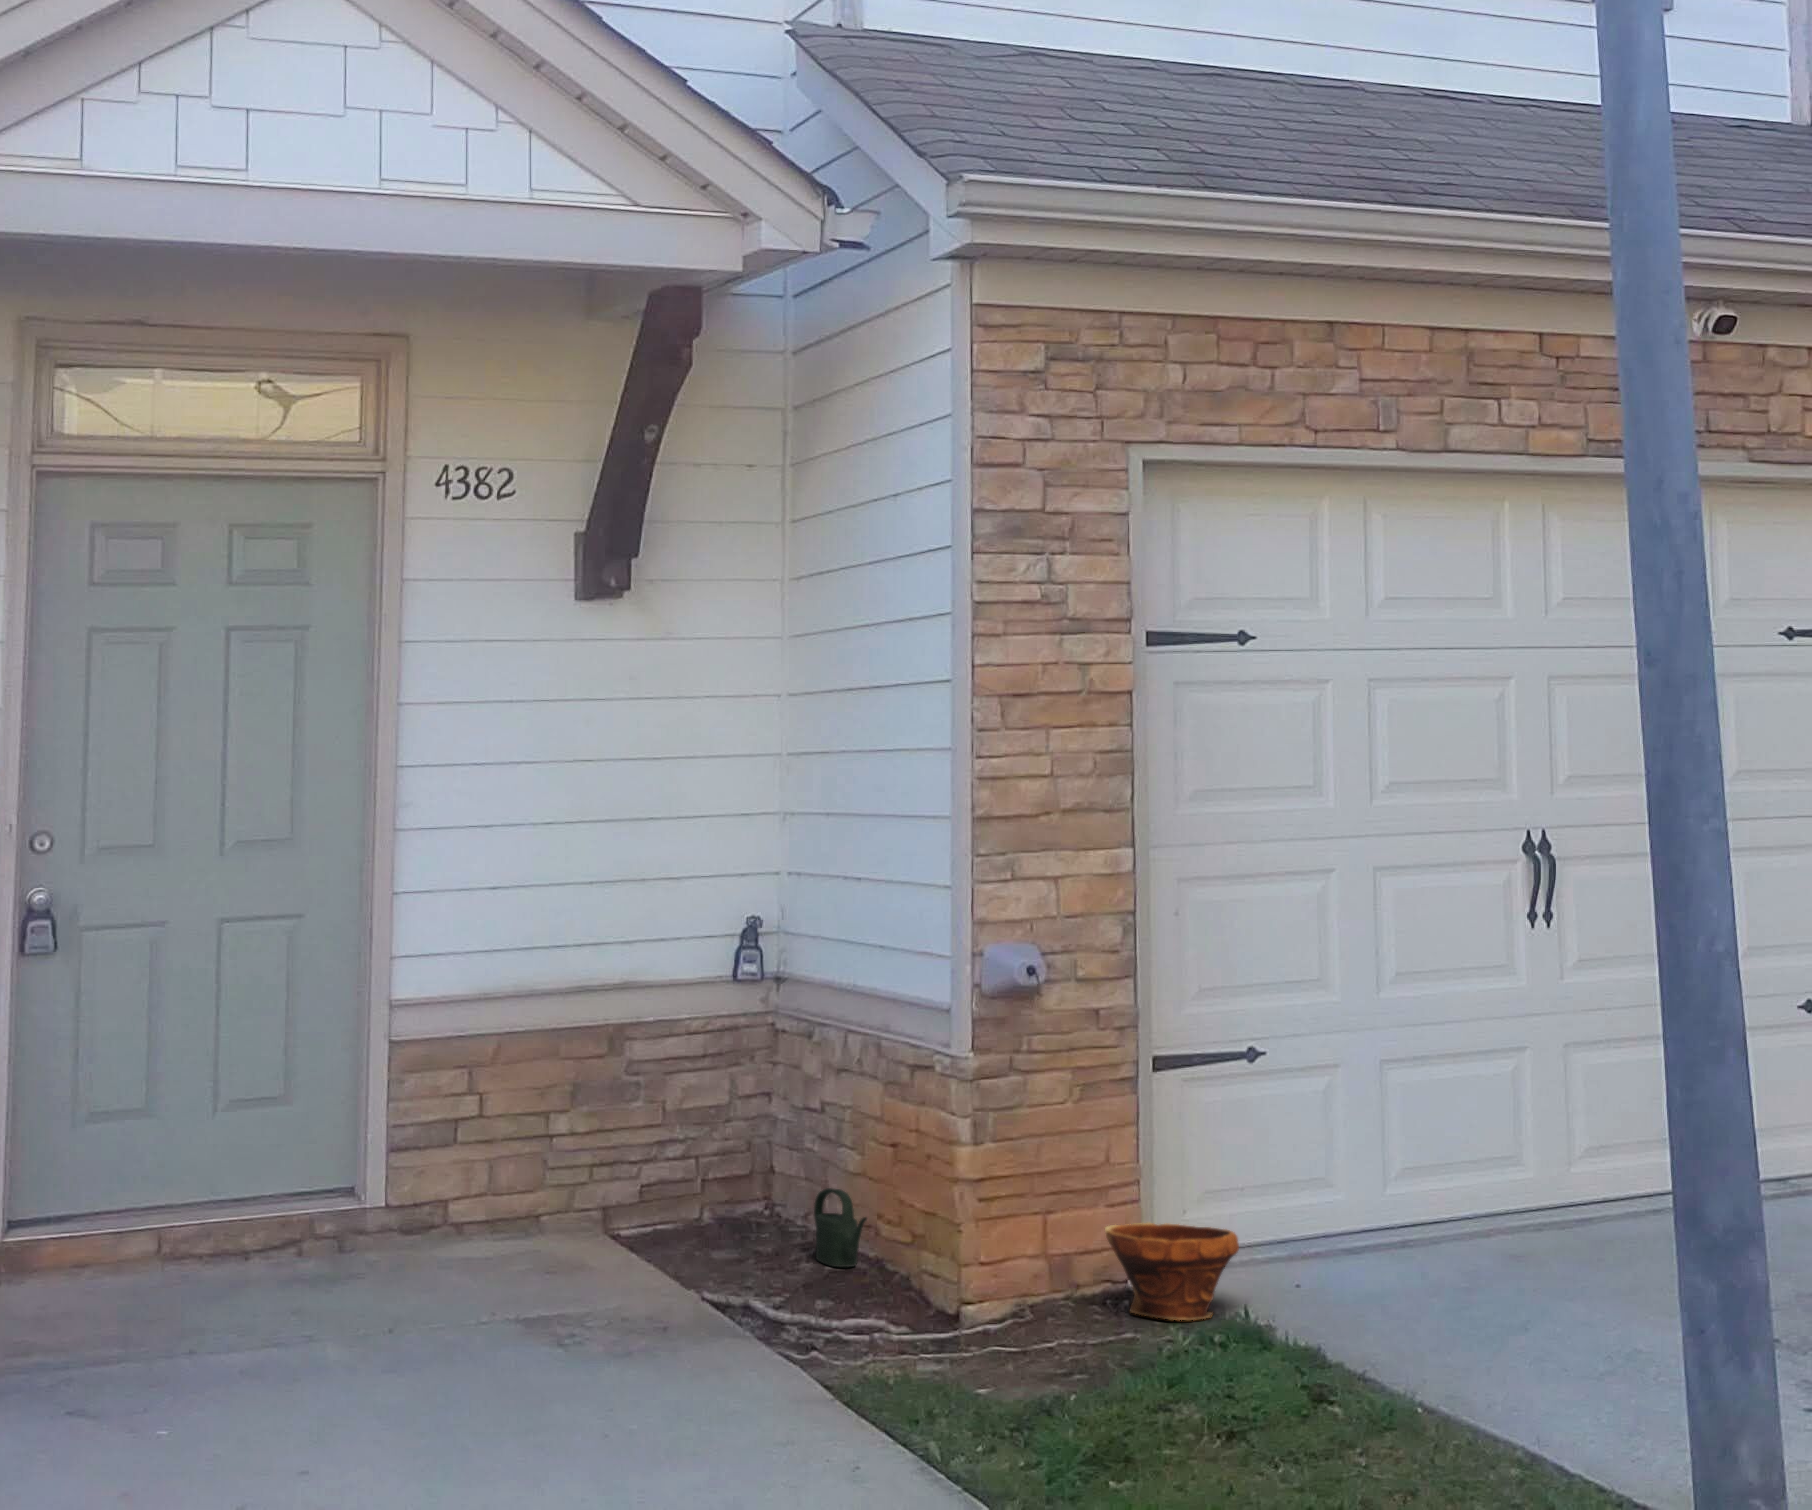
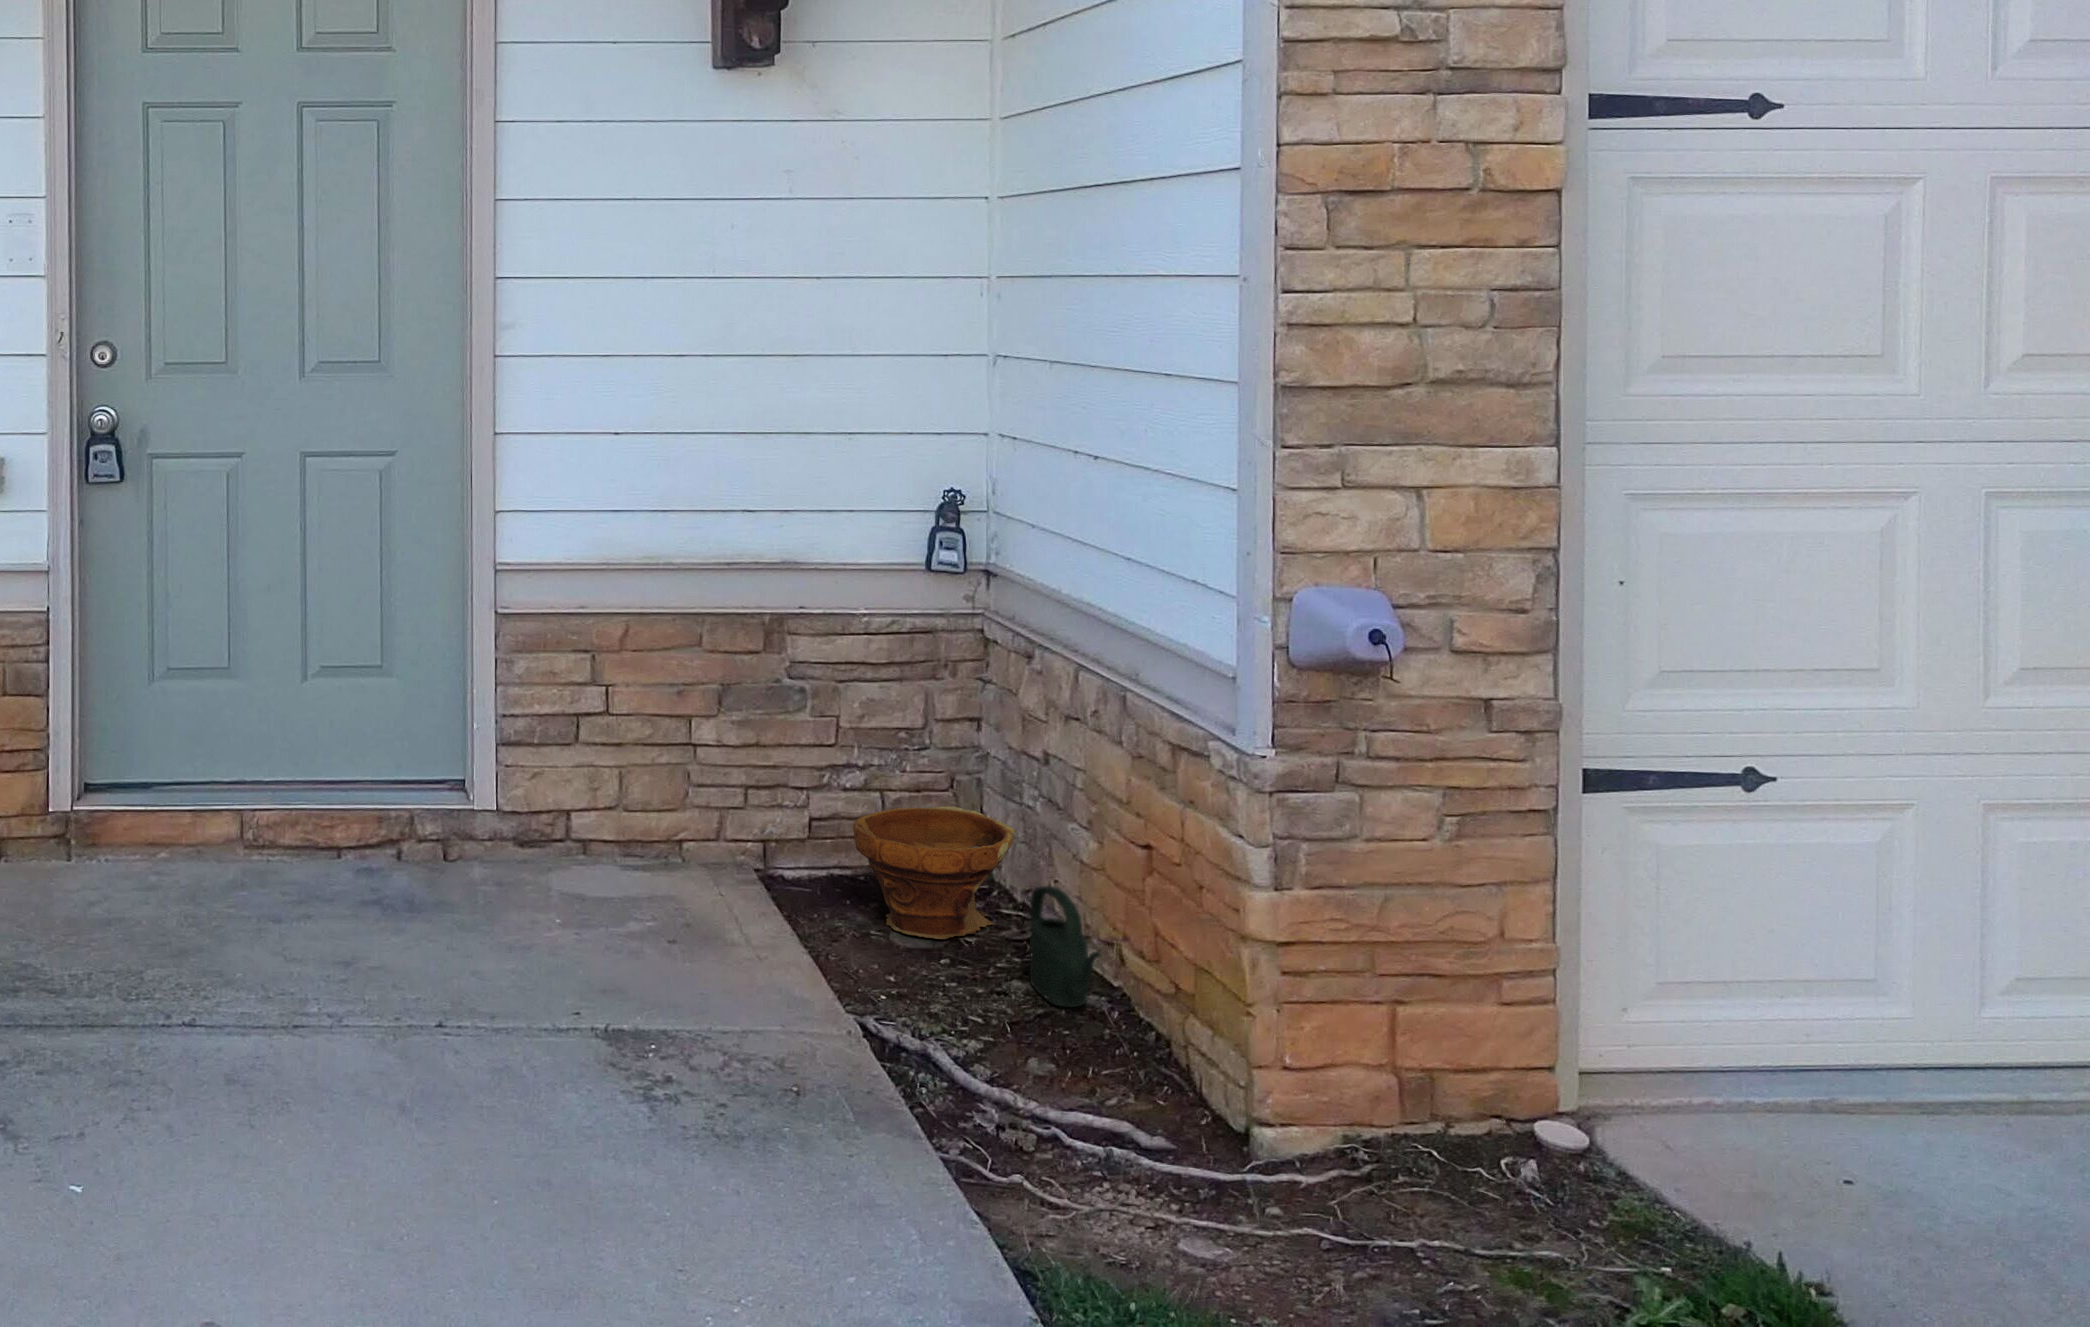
planter: present [1105,1223,1239,1320] -> present [853,807,1015,939]

